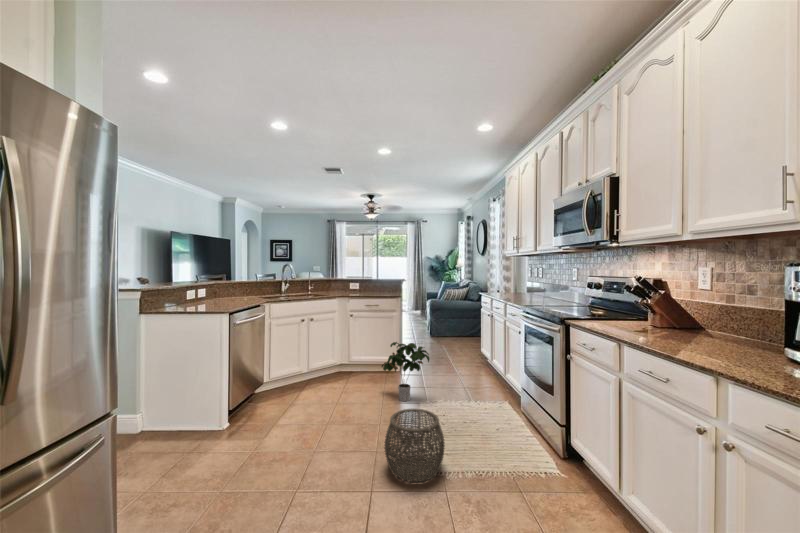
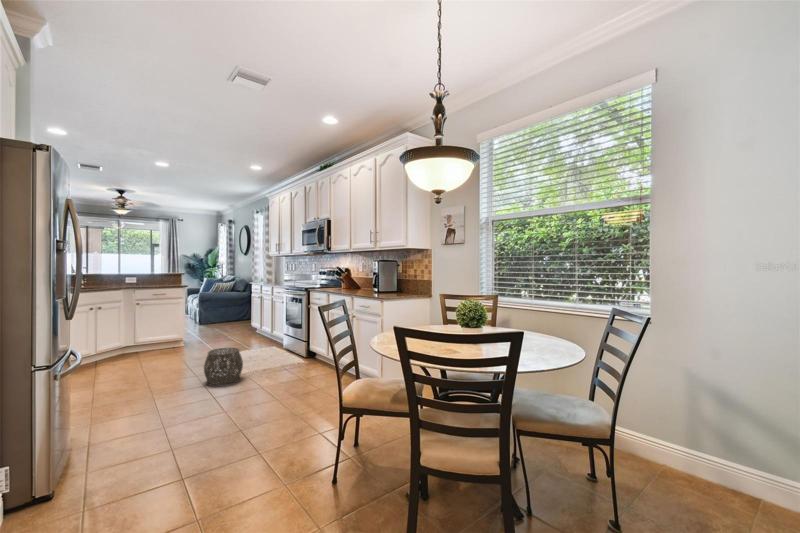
potted plant: present [382,342,429,401] -> none [177,318,219,360]

